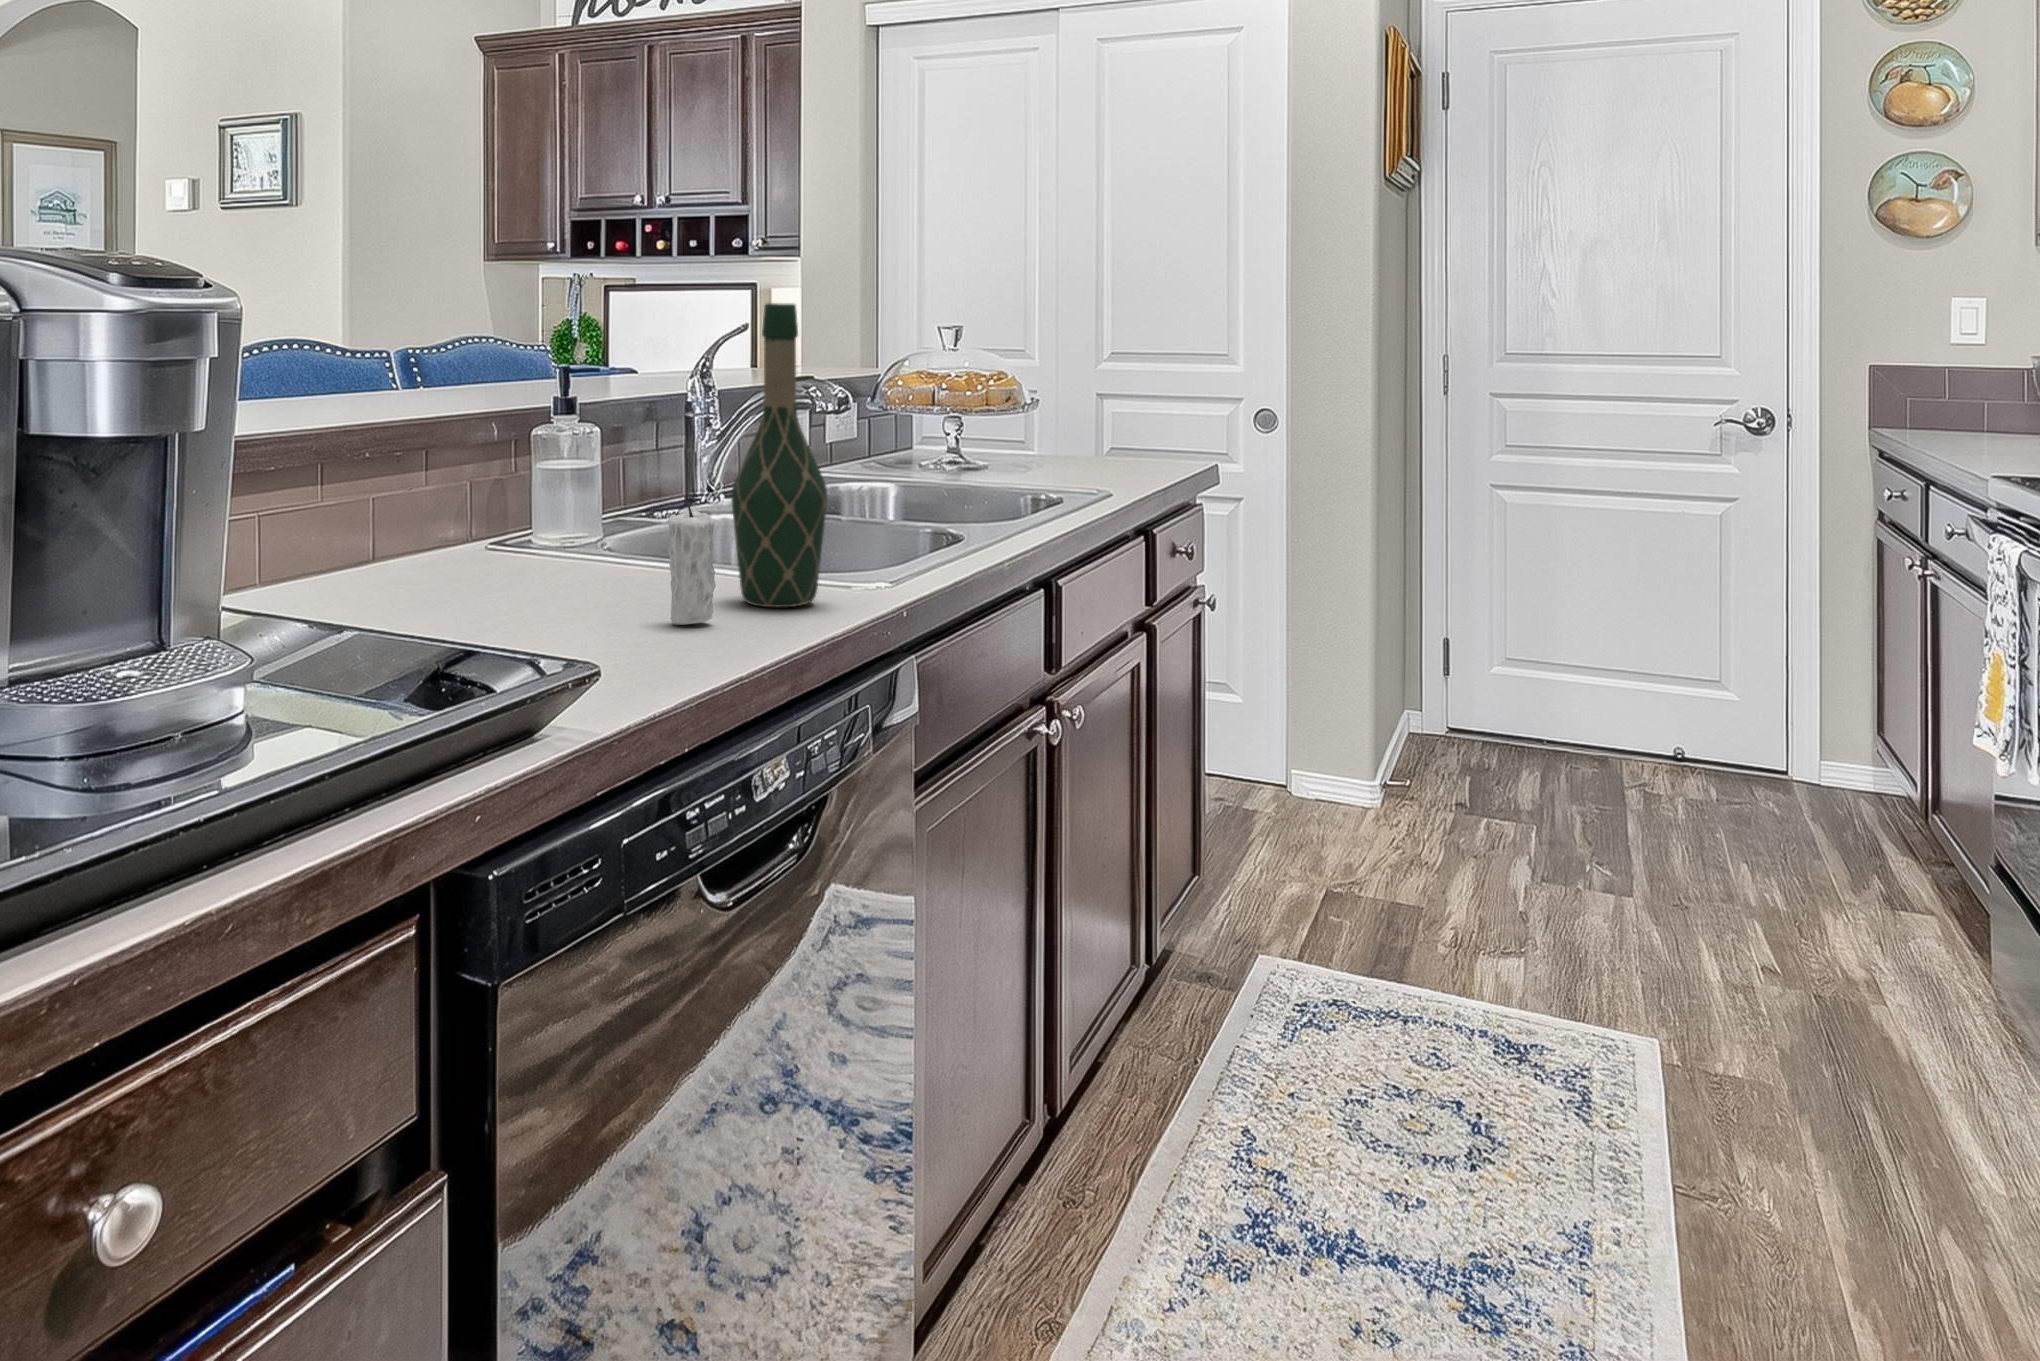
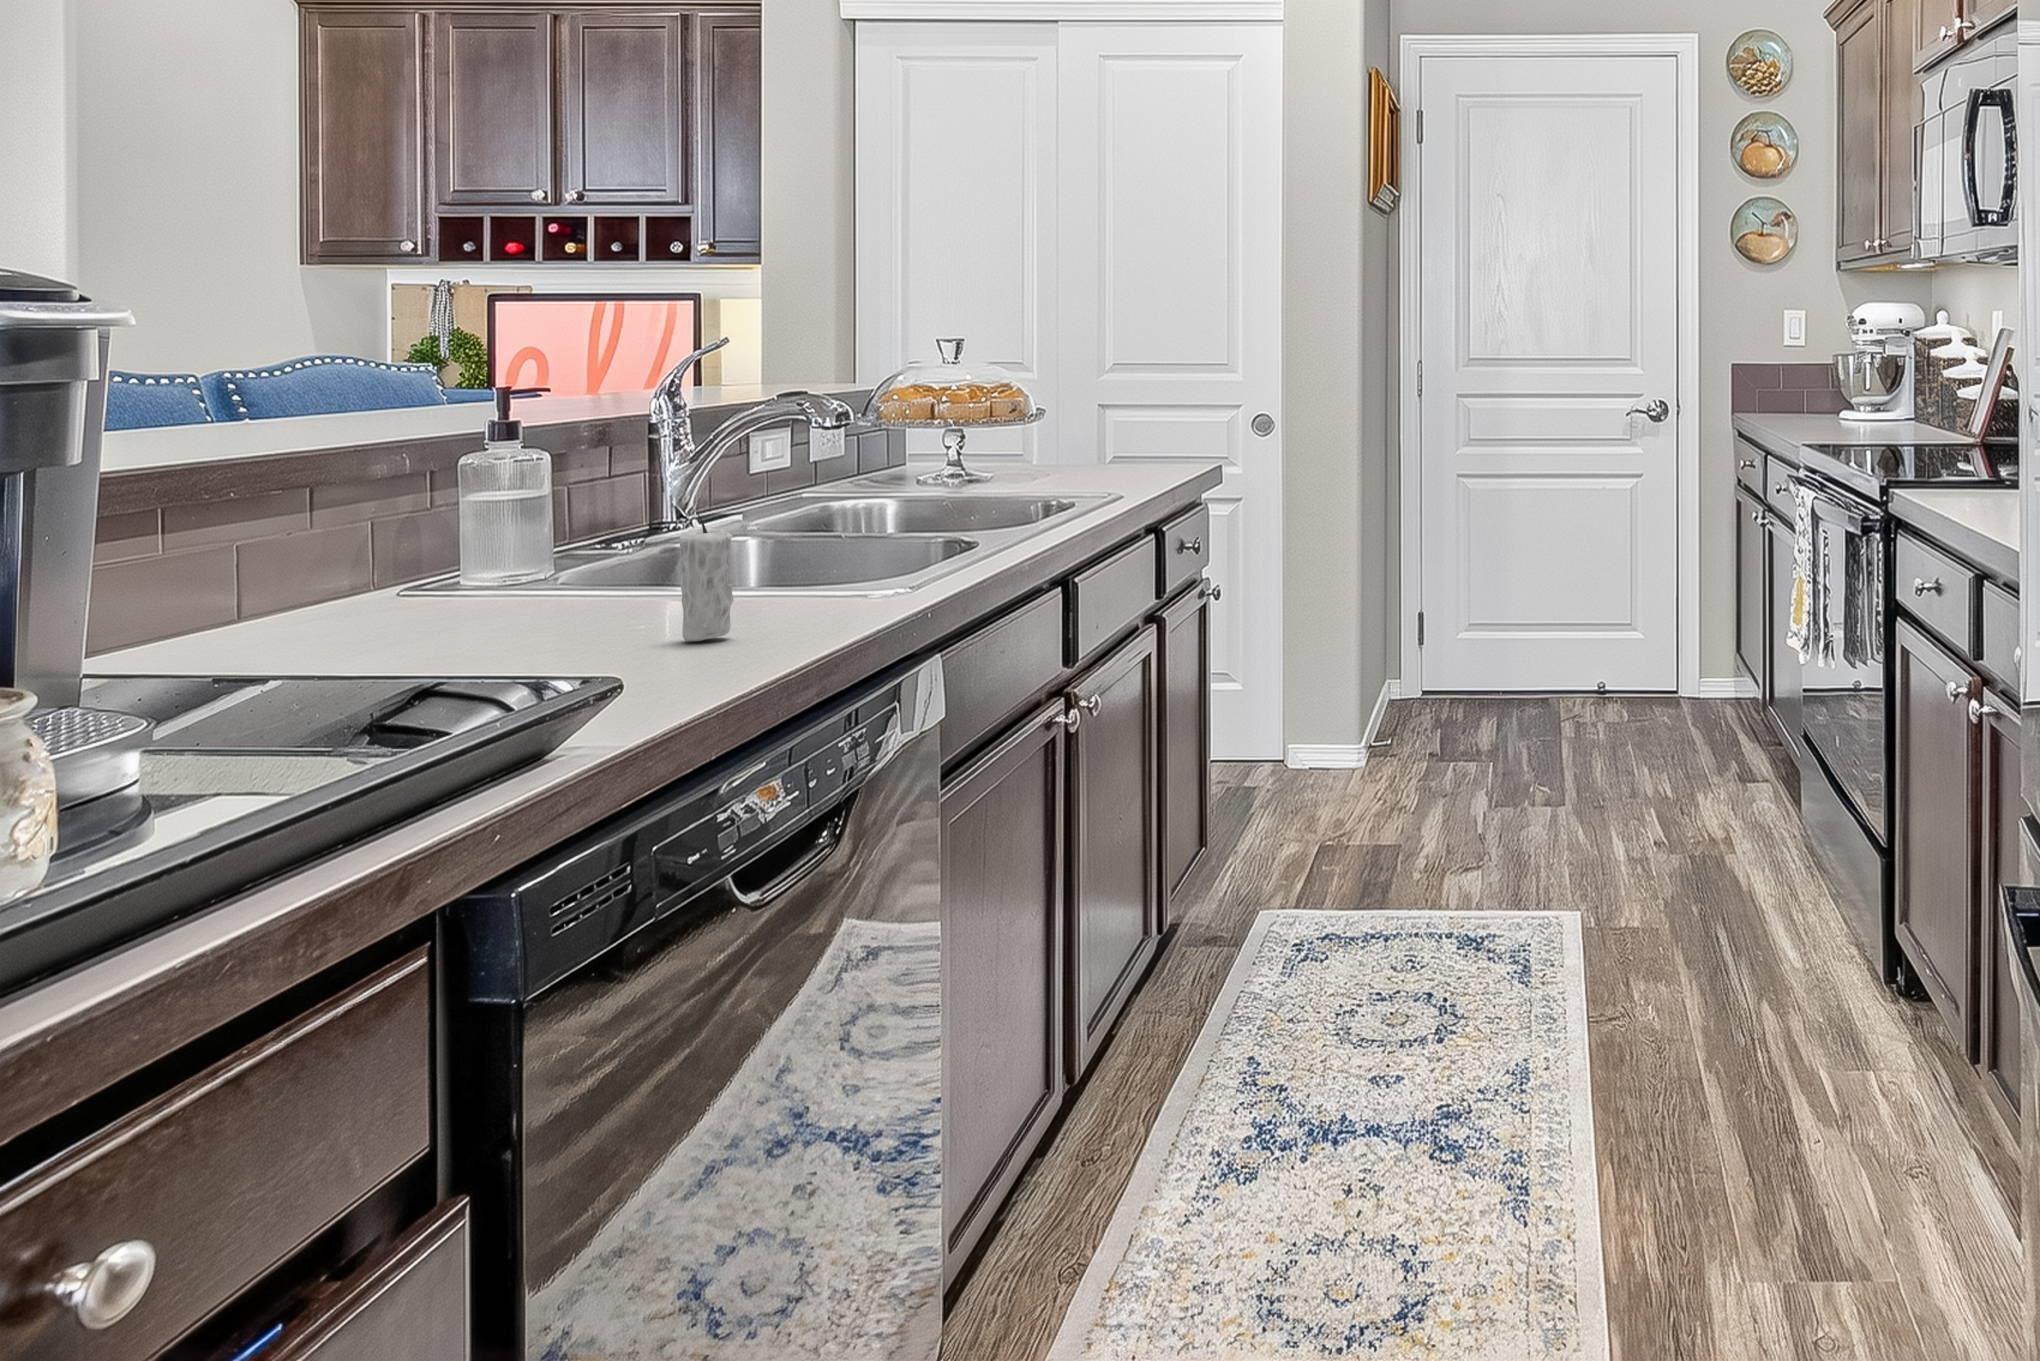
wine bottle: present [731,303,828,607] -> none [742,319,848,619]

